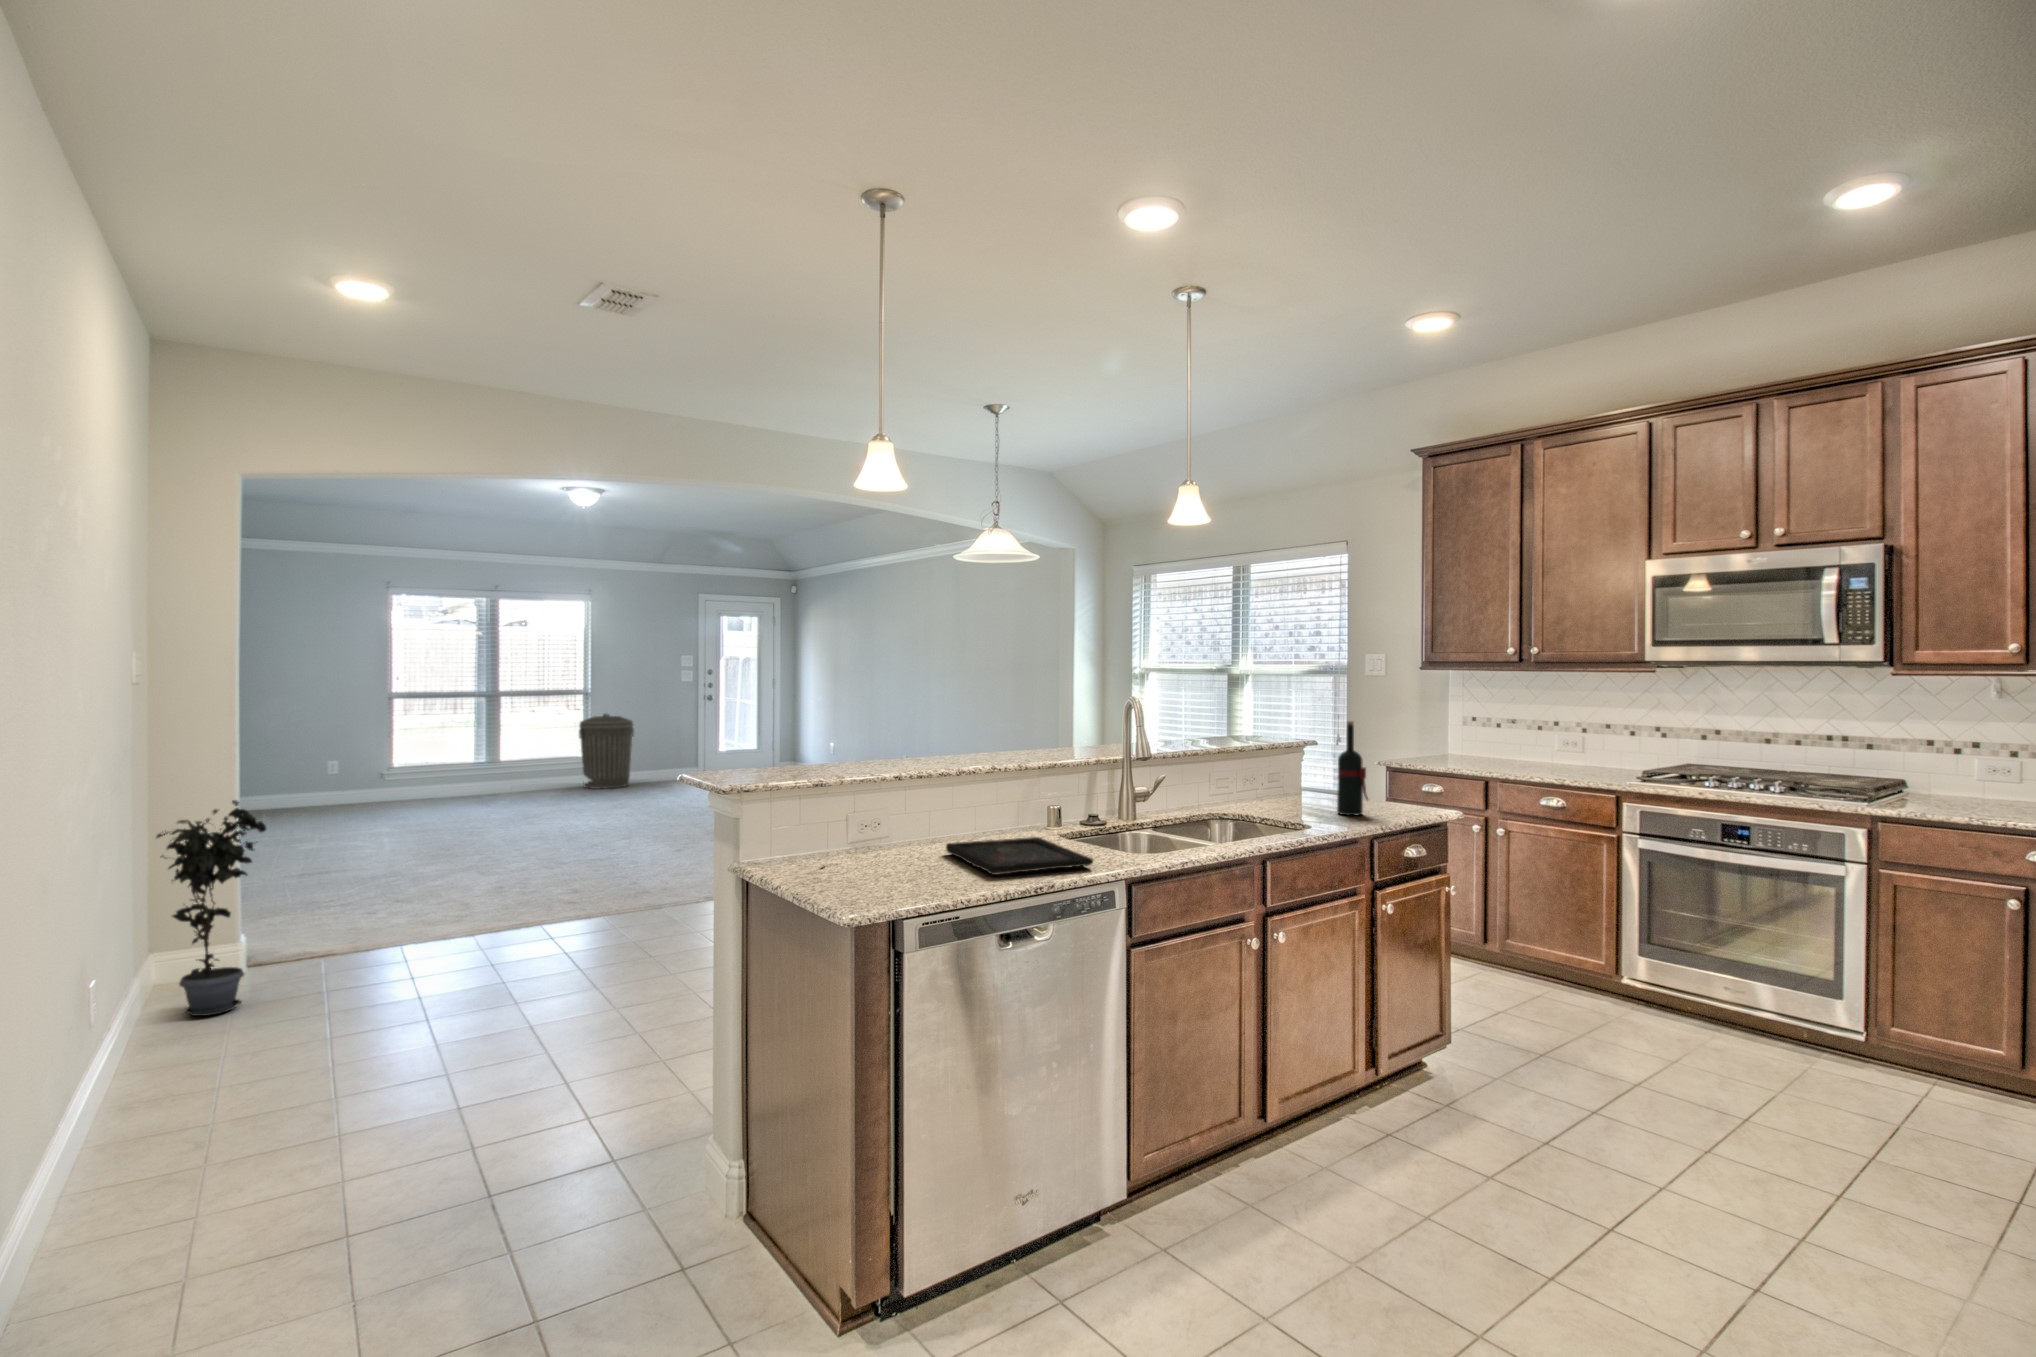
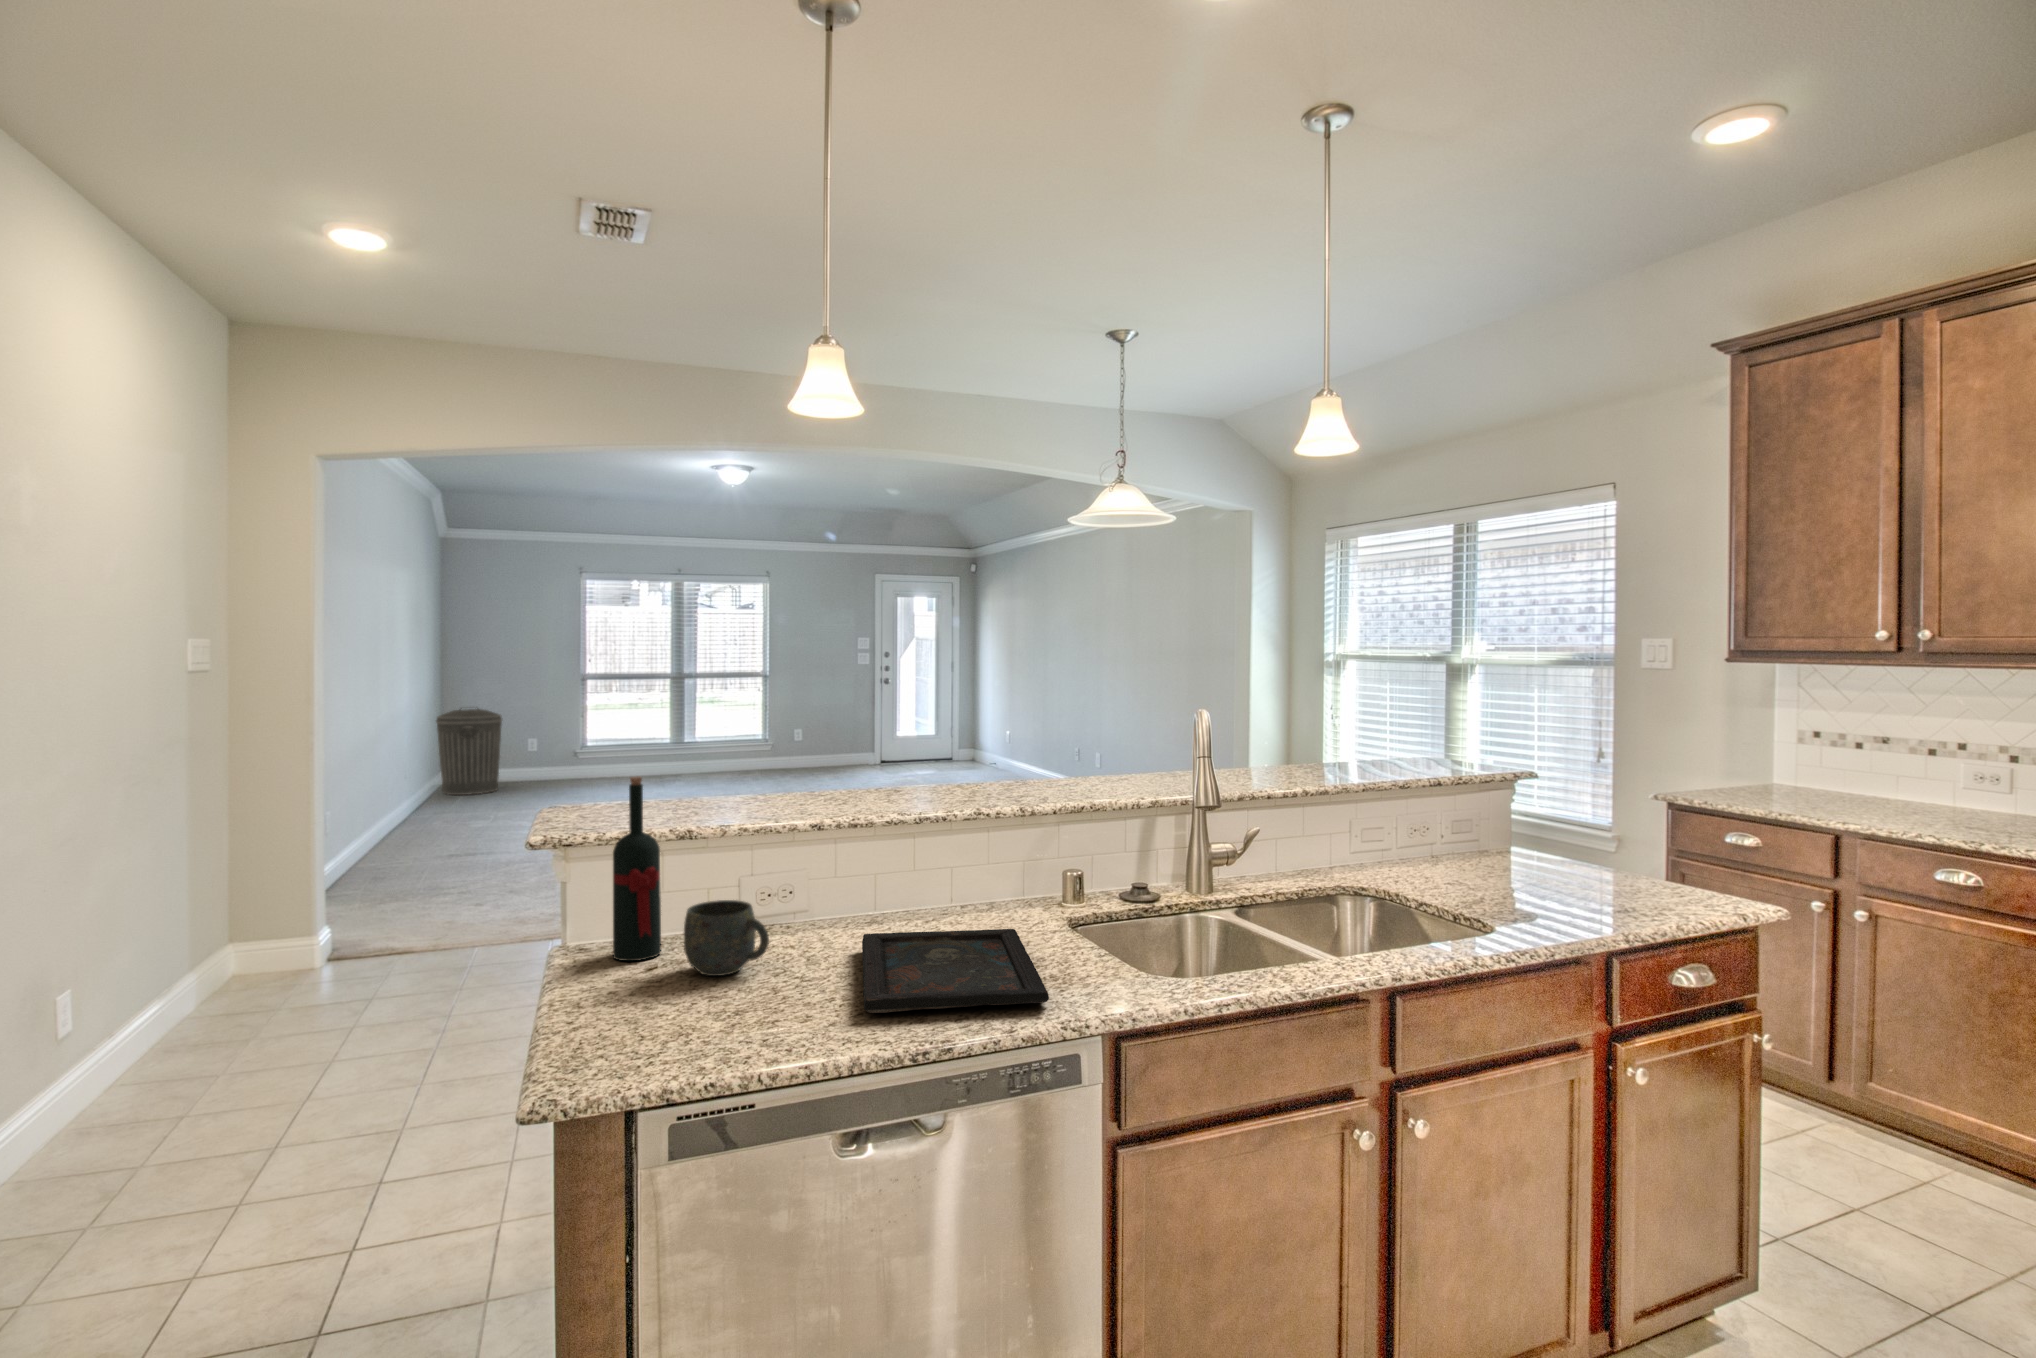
trash can: present [579,713,634,789] -> present [436,708,502,795]
wine bottle: present [1337,721,1368,815] -> present [613,777,661,961]
potted plant: present [156,800,266,1016] -> none [172,799,299,1029]
mug: none [845,822,903,868] -> present [684,900,769,976]

